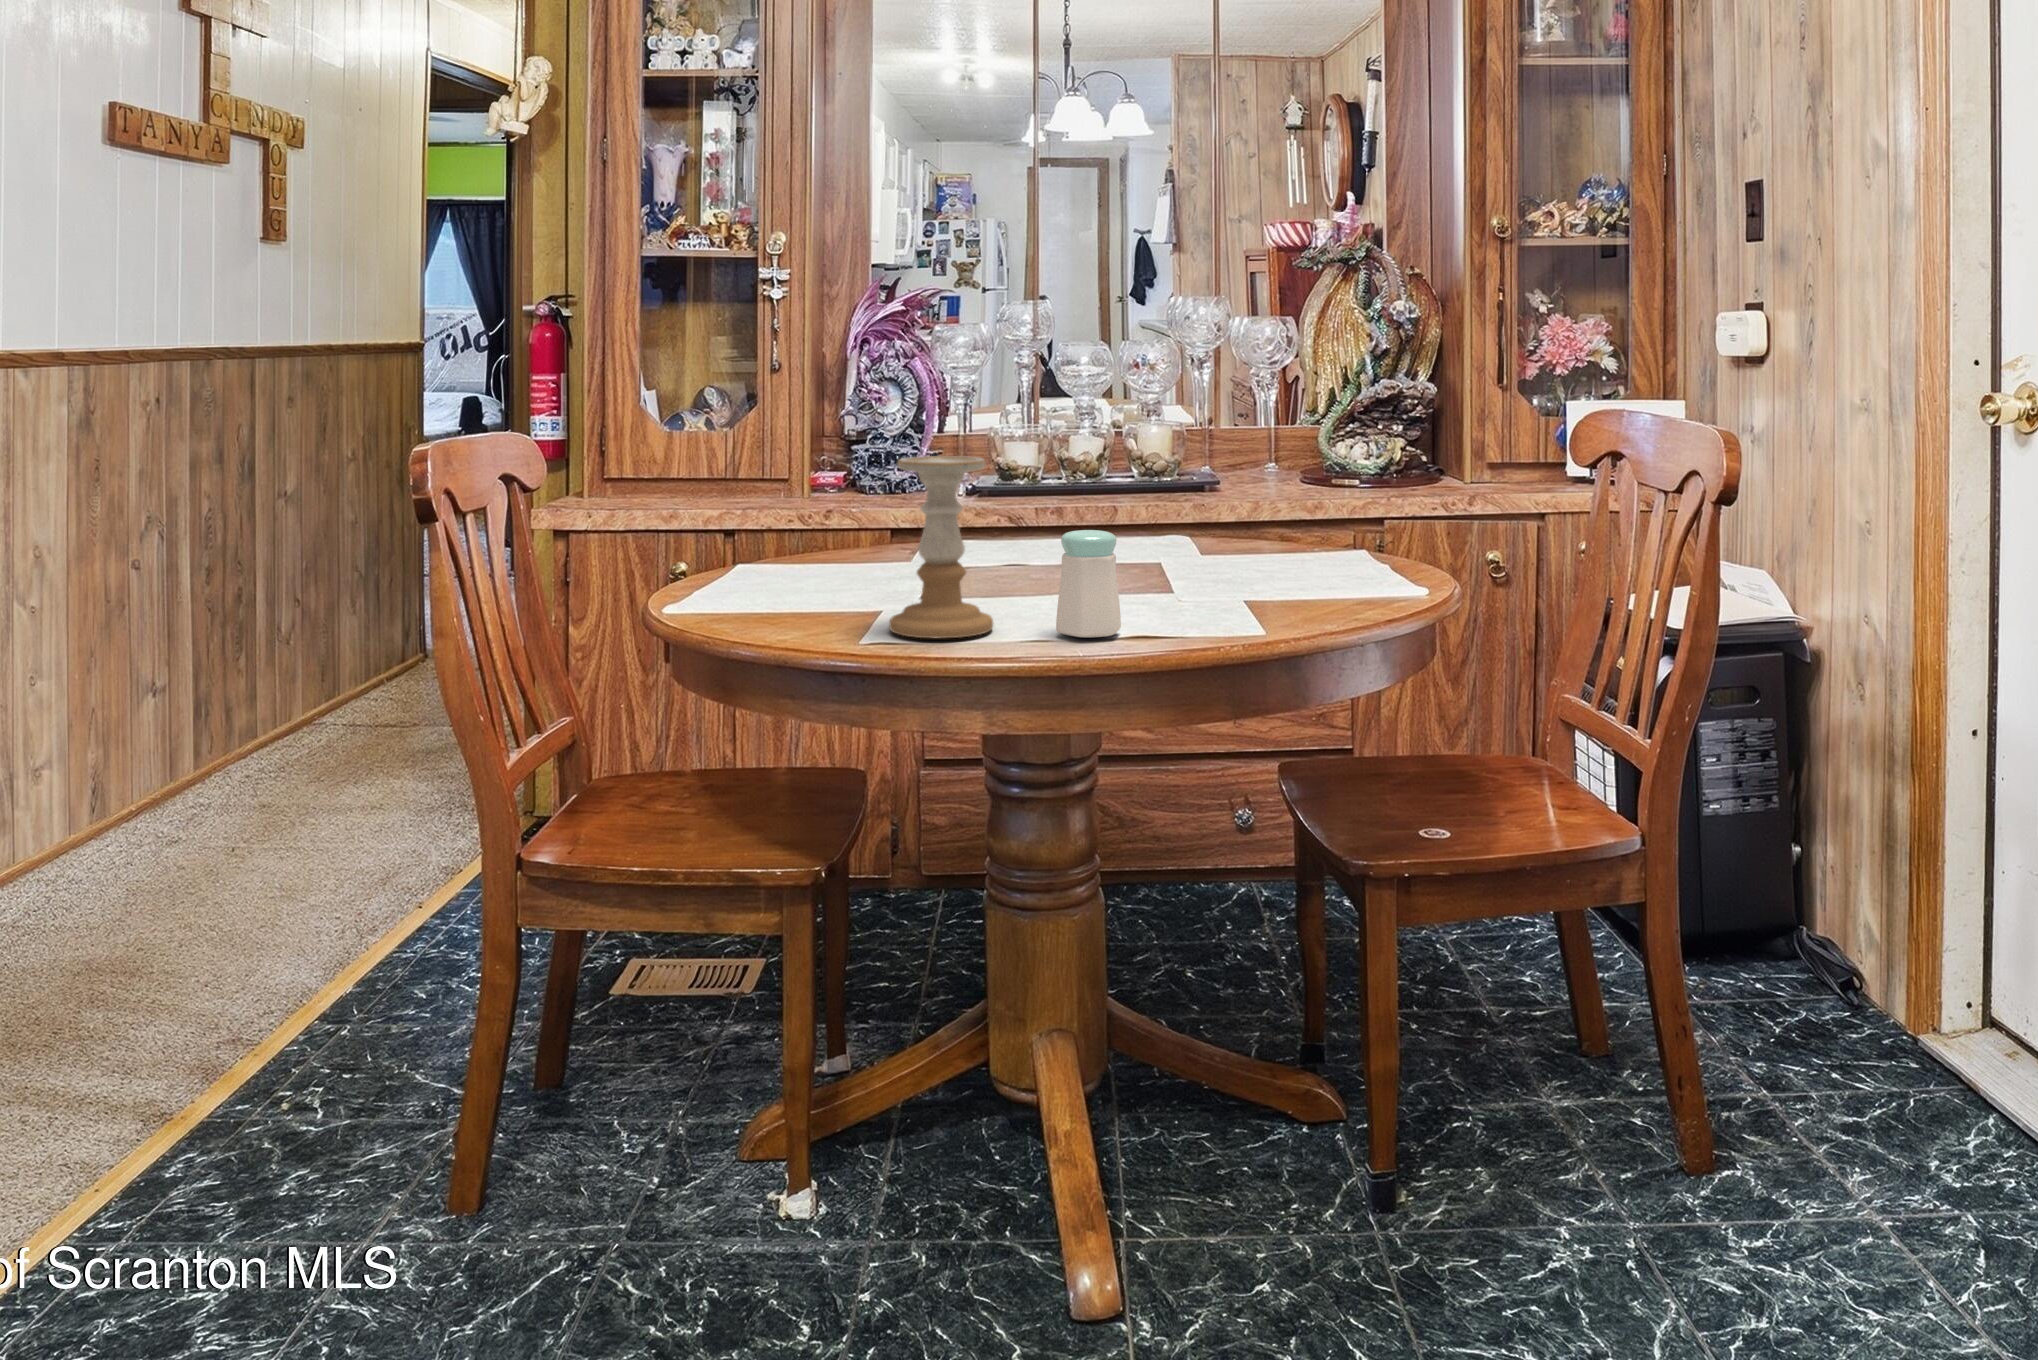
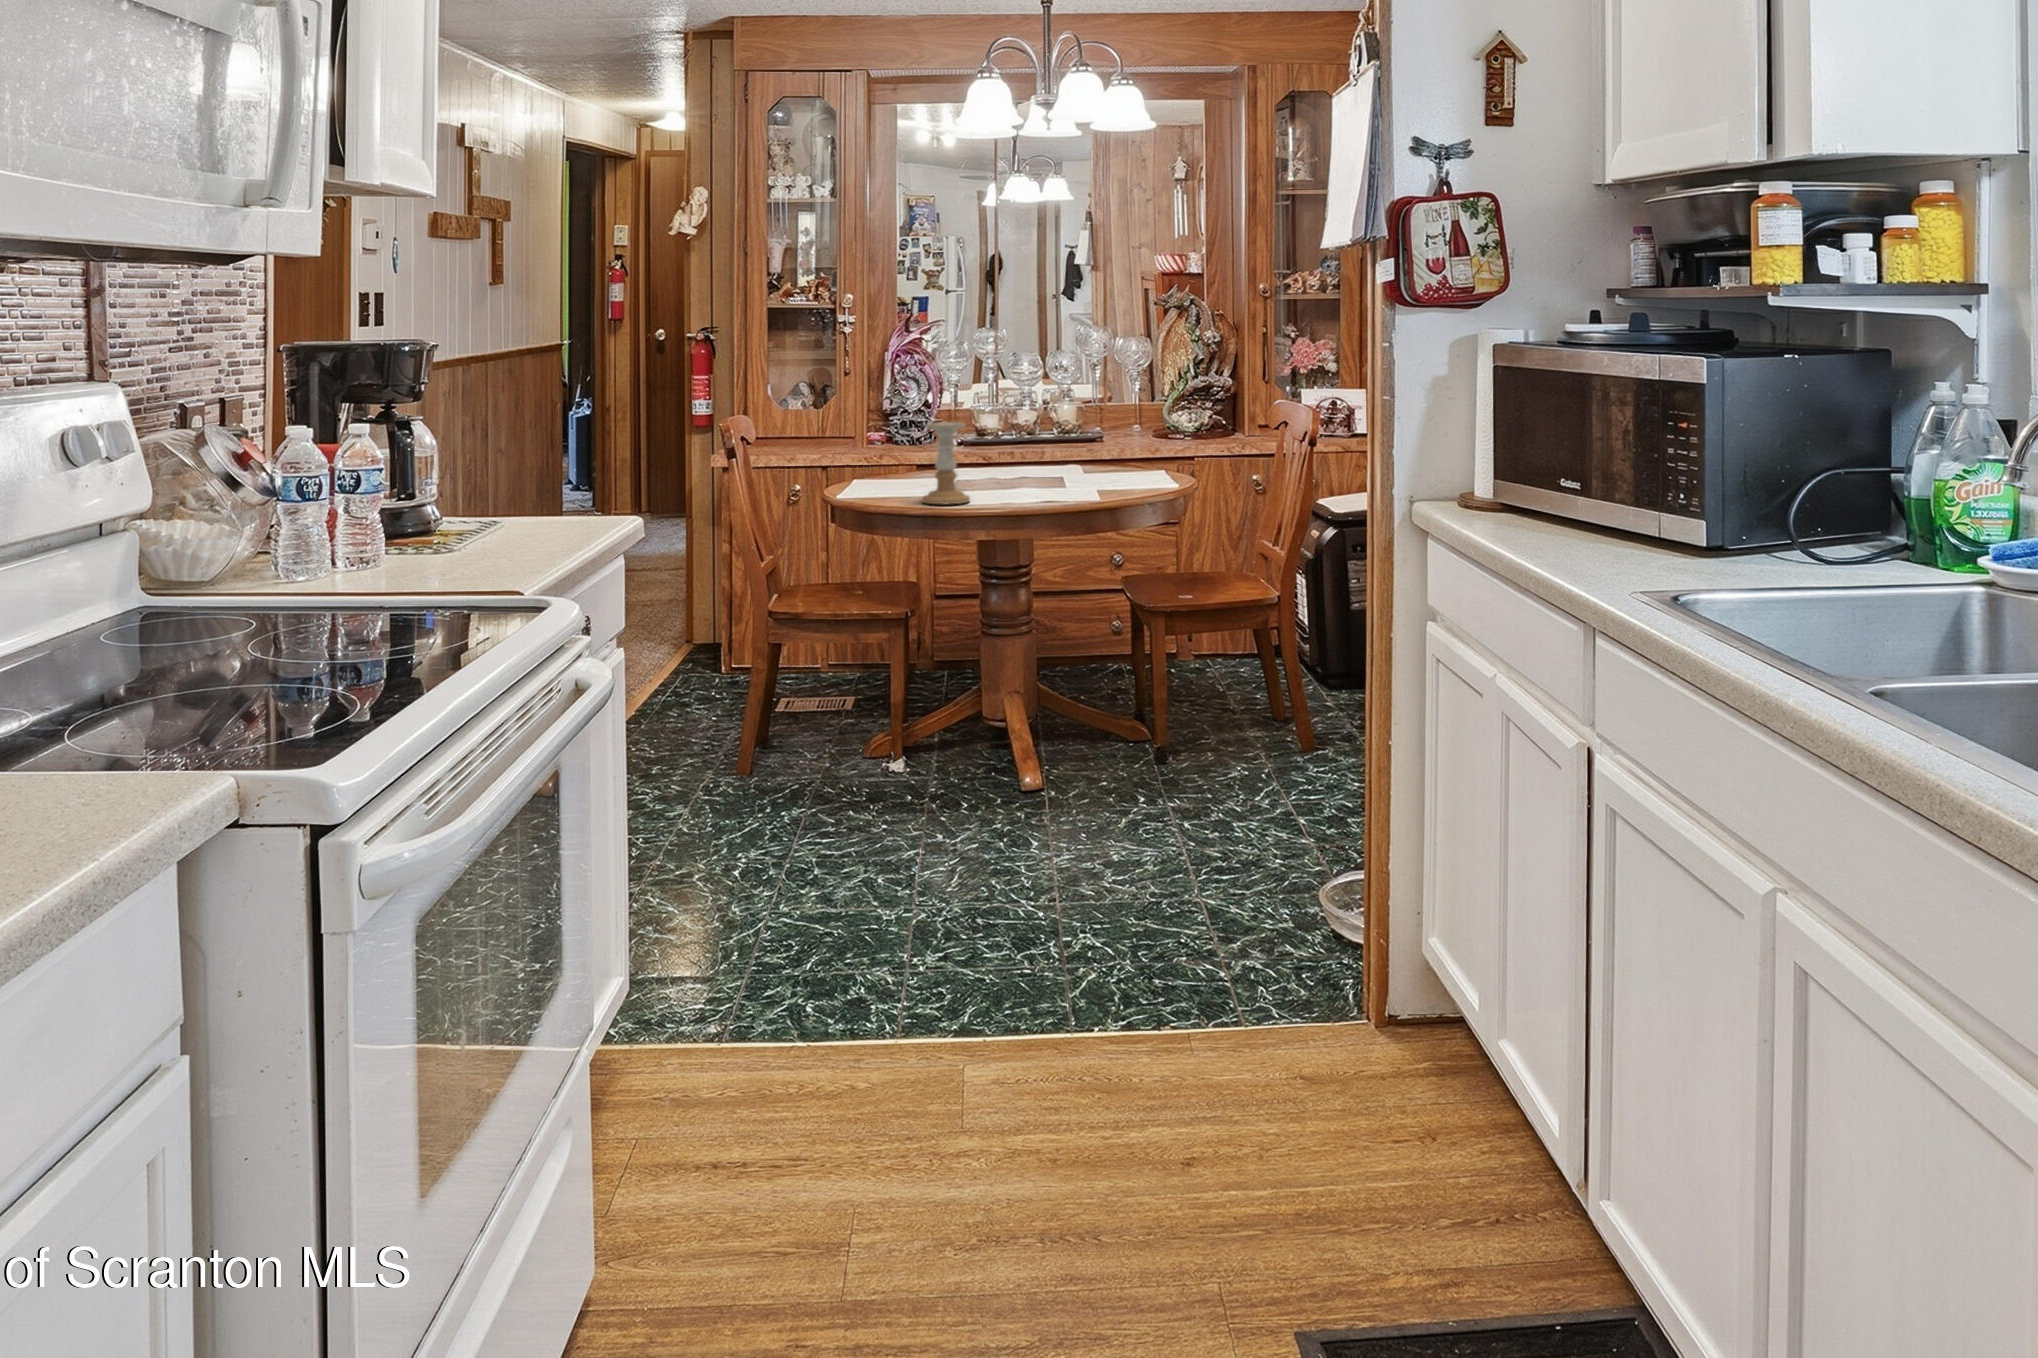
salt shaker: present [1056,530,1121,638] -> none [999,456,1028,504]

